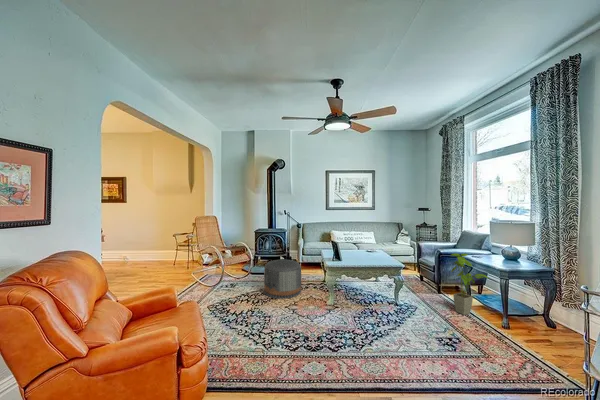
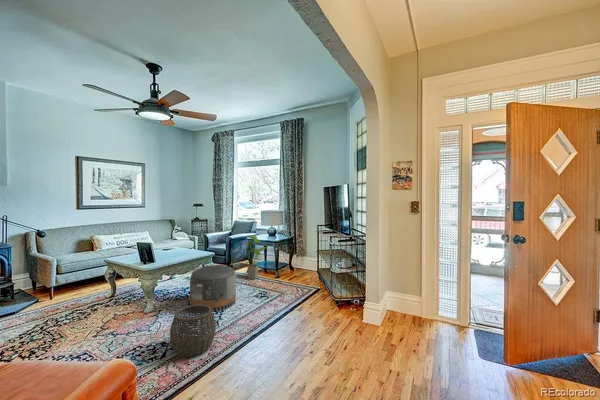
pouf: present [264,259,301,299] -> present [190,265,236,312]
woven basket: none [296,313,341,370] -> present [170,304,216,357]

